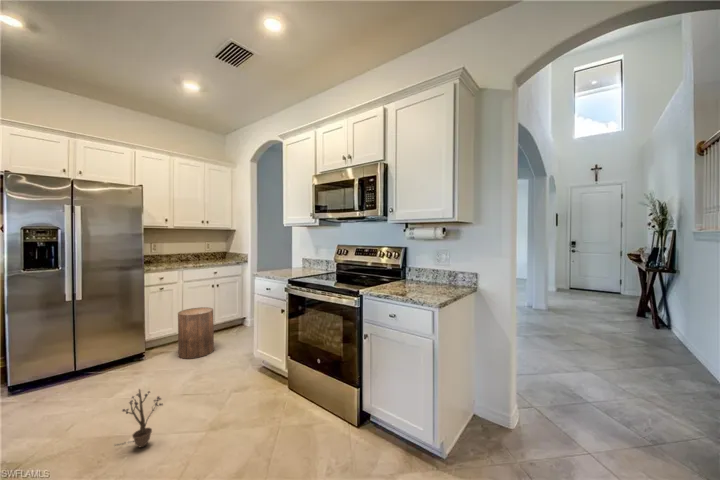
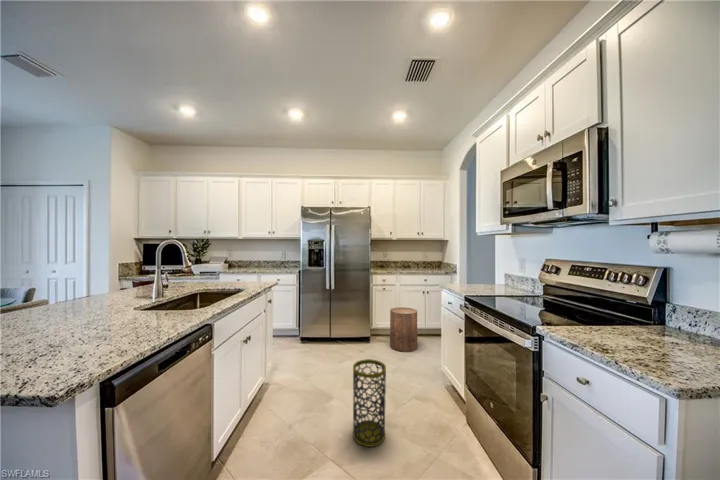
trash can: none [188,360,228,450] -> present [353,359,386,447]
decorative plant: present [118,390,163,447] -> none [316,365,341,413]

